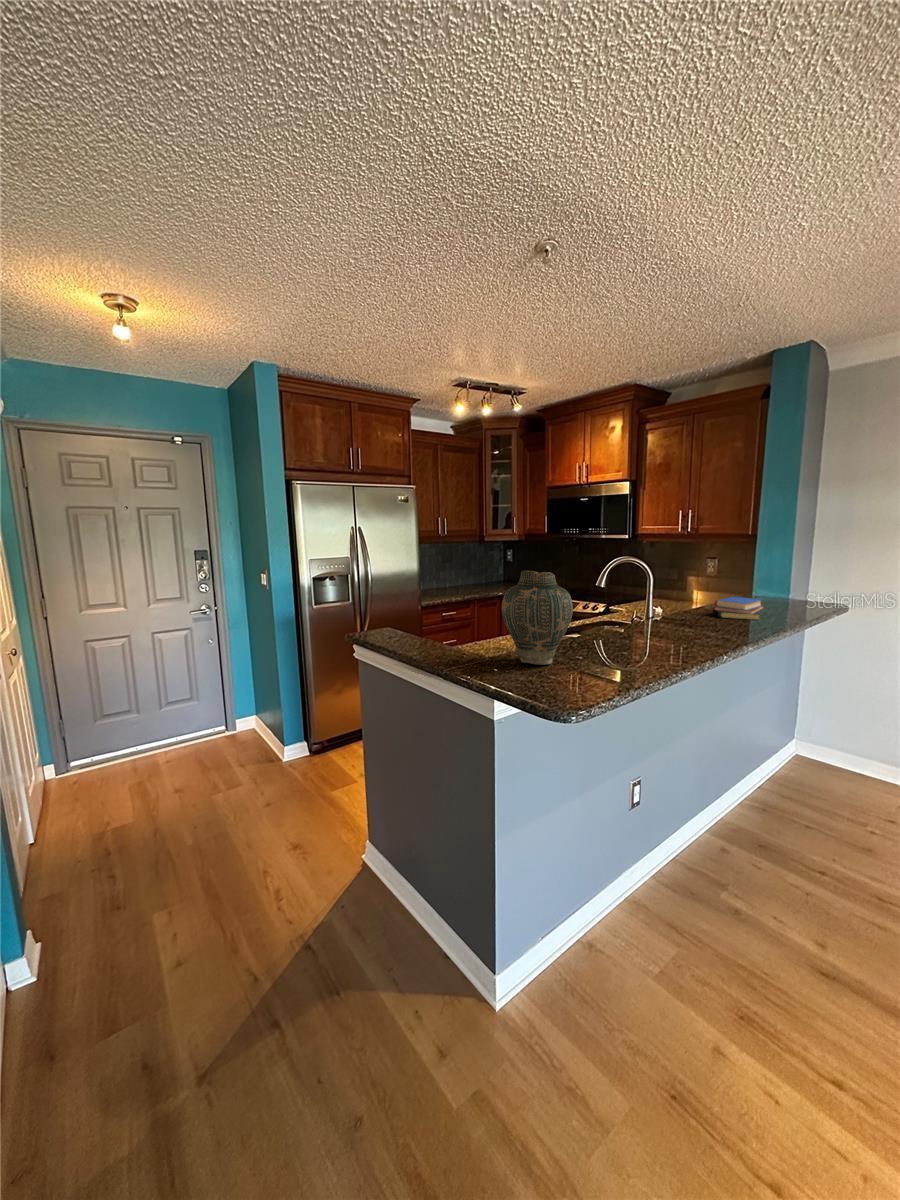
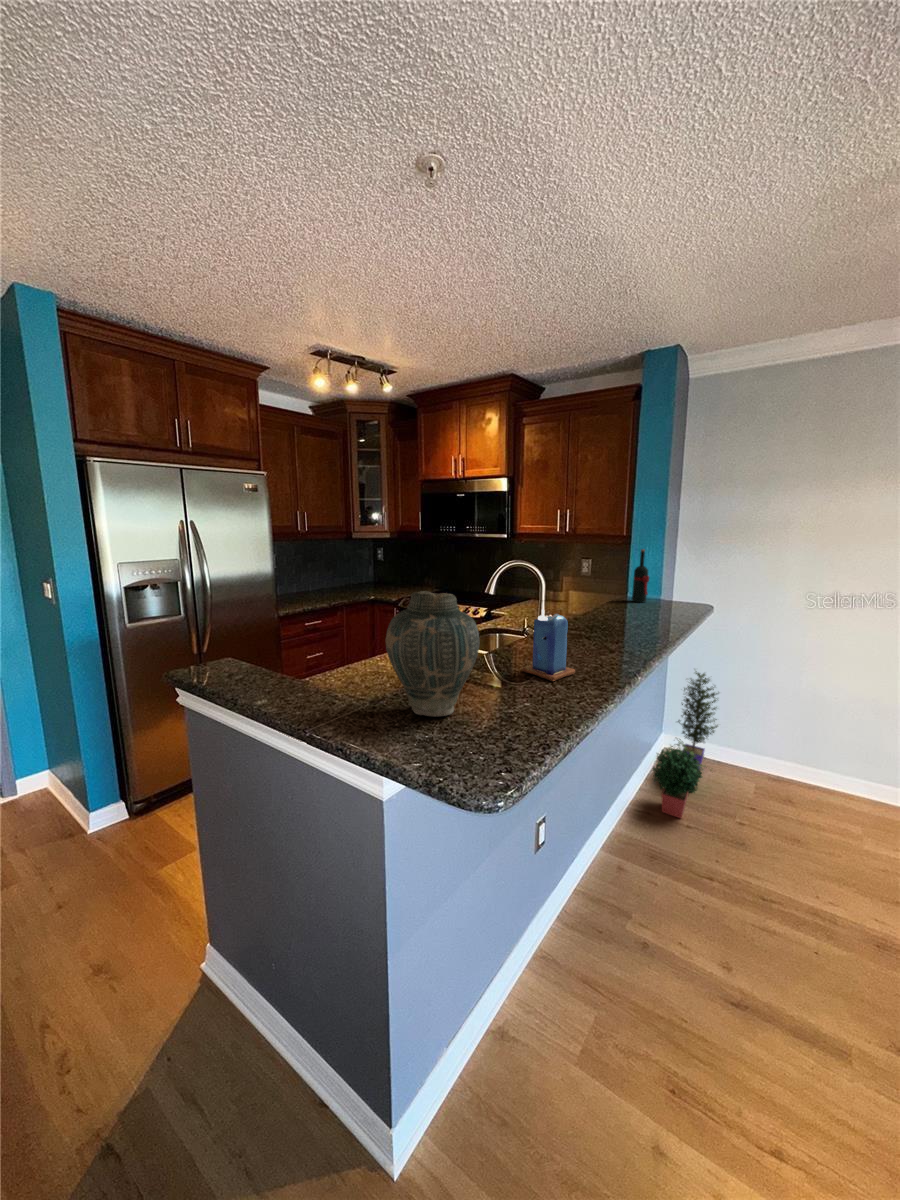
wine bottle: none [757,547,777,600] -> present [632,549,649,602]
candle: none [618,591,665,651] -> present [523,609,575,681]
book: present [712,596,763,620] -> none [601,602,649,628]
potted plant: none [771,672,865,820] -> present [653,671,718,818]

